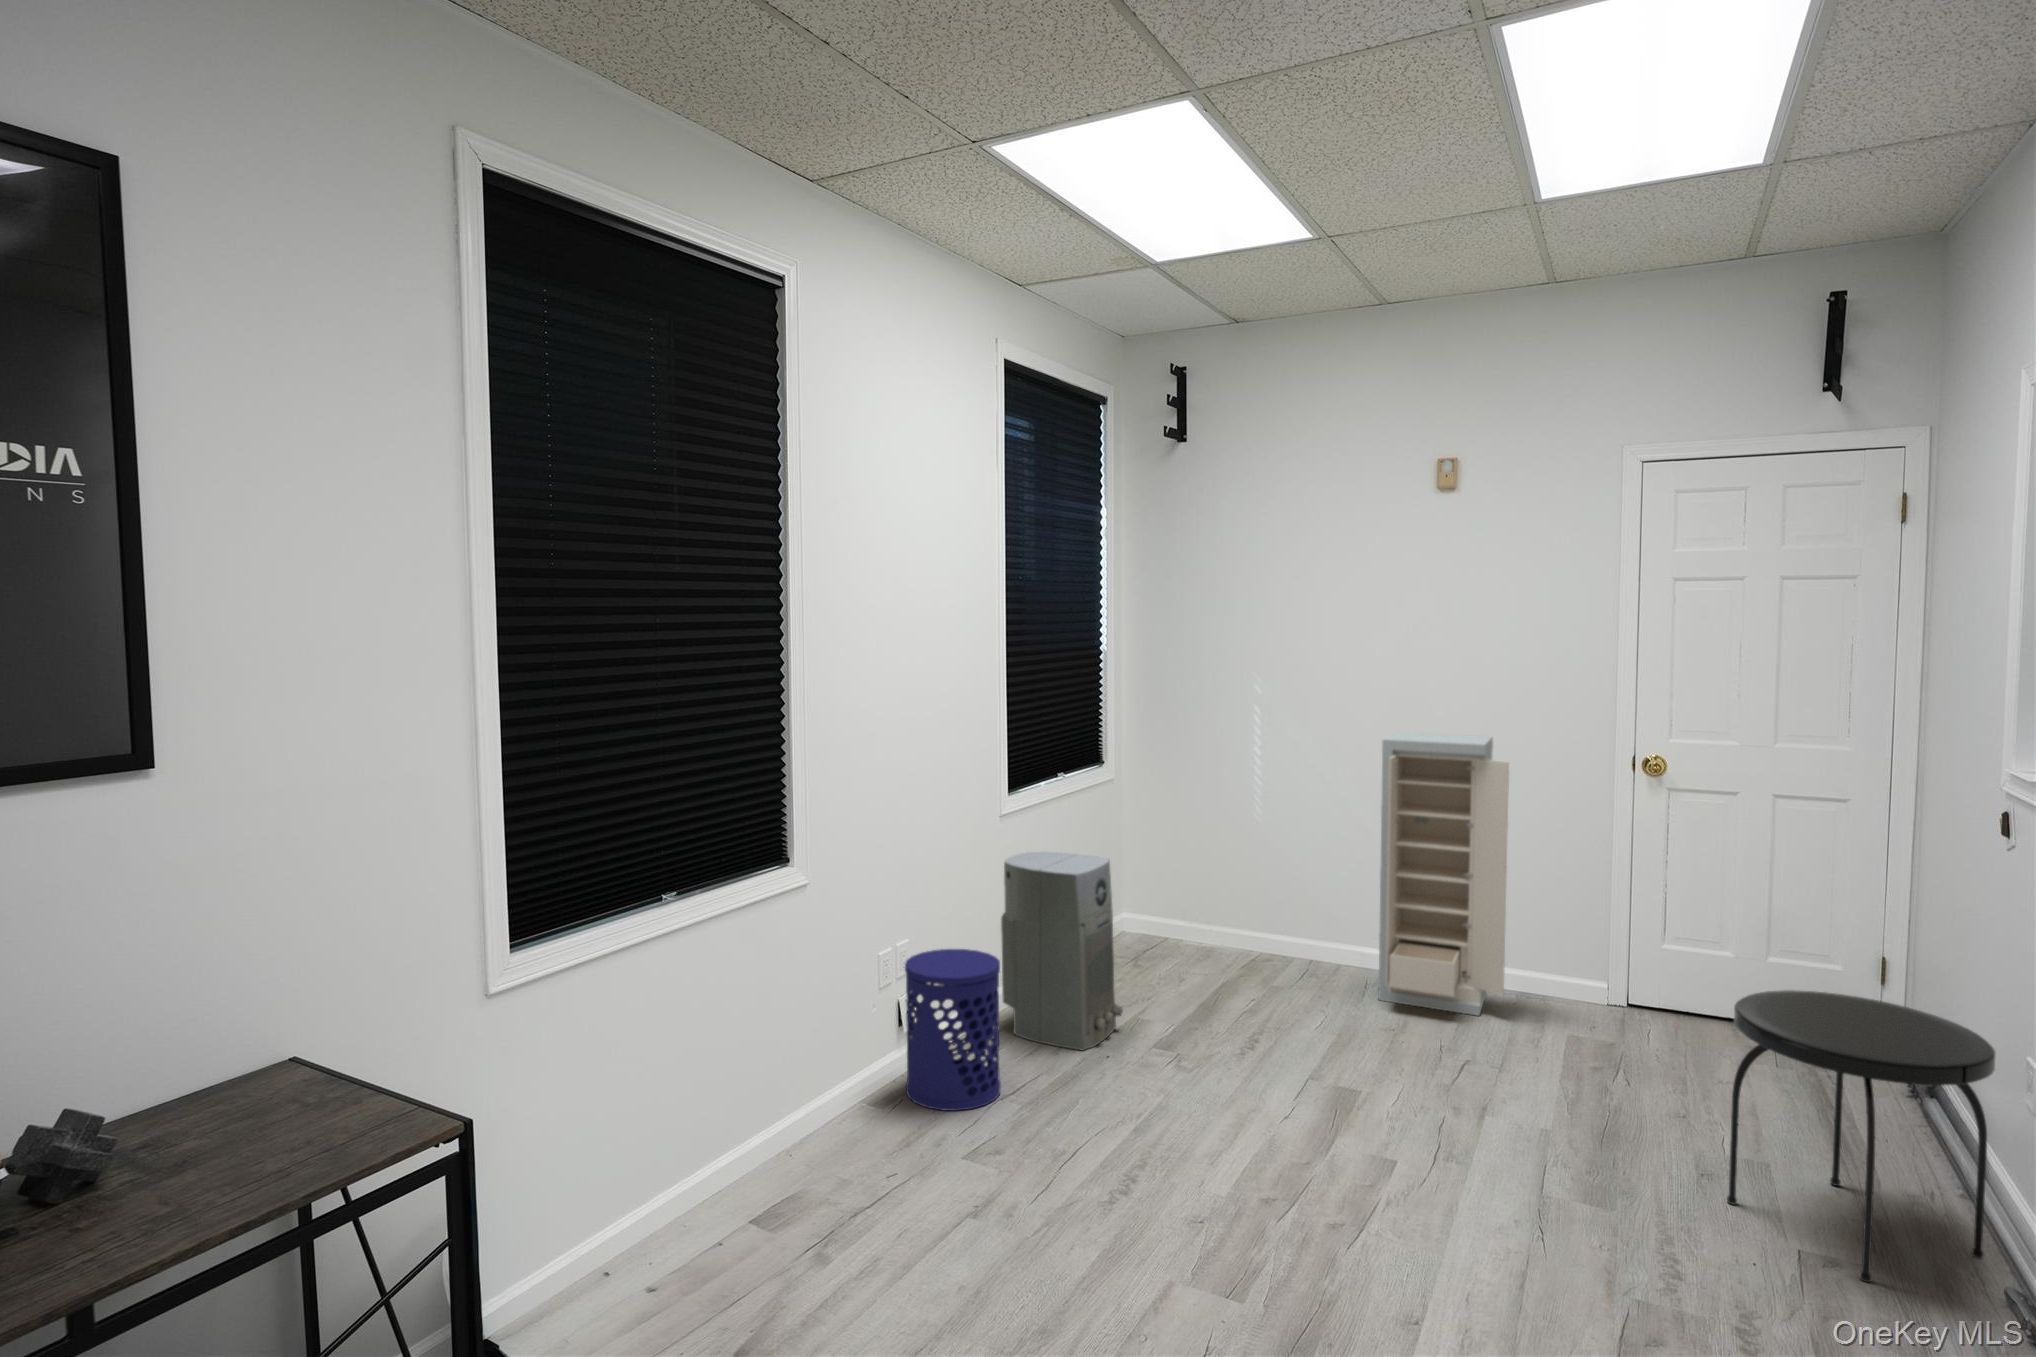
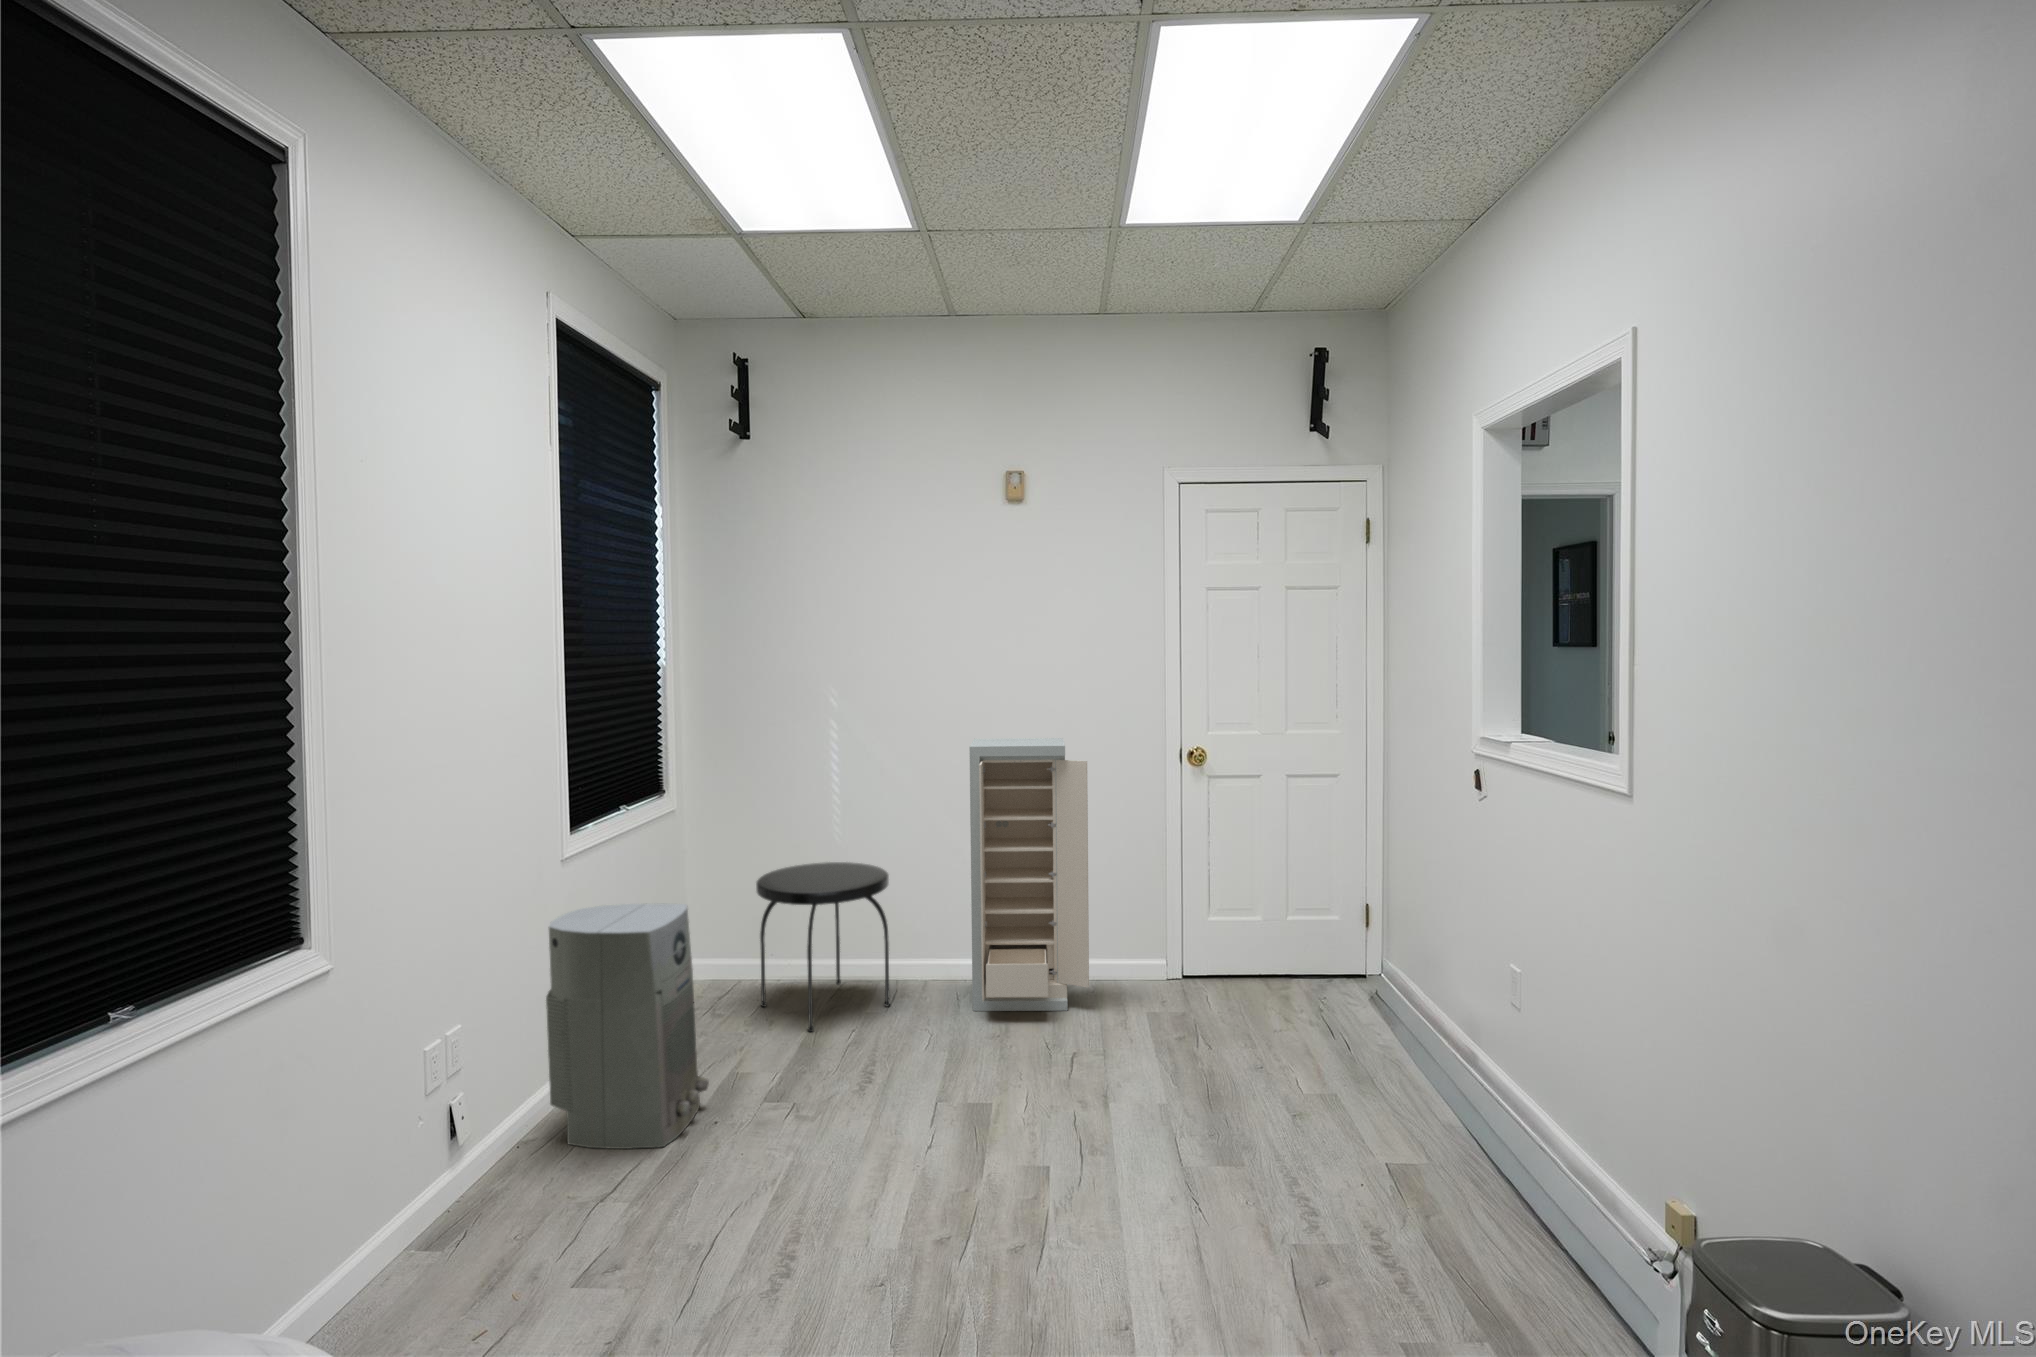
waste bin: present [905,949,1001,1111] -> none [401,1055,555,1300]
side table: present [1727,990,1996,1282] -> present [756,862,890,1032]

